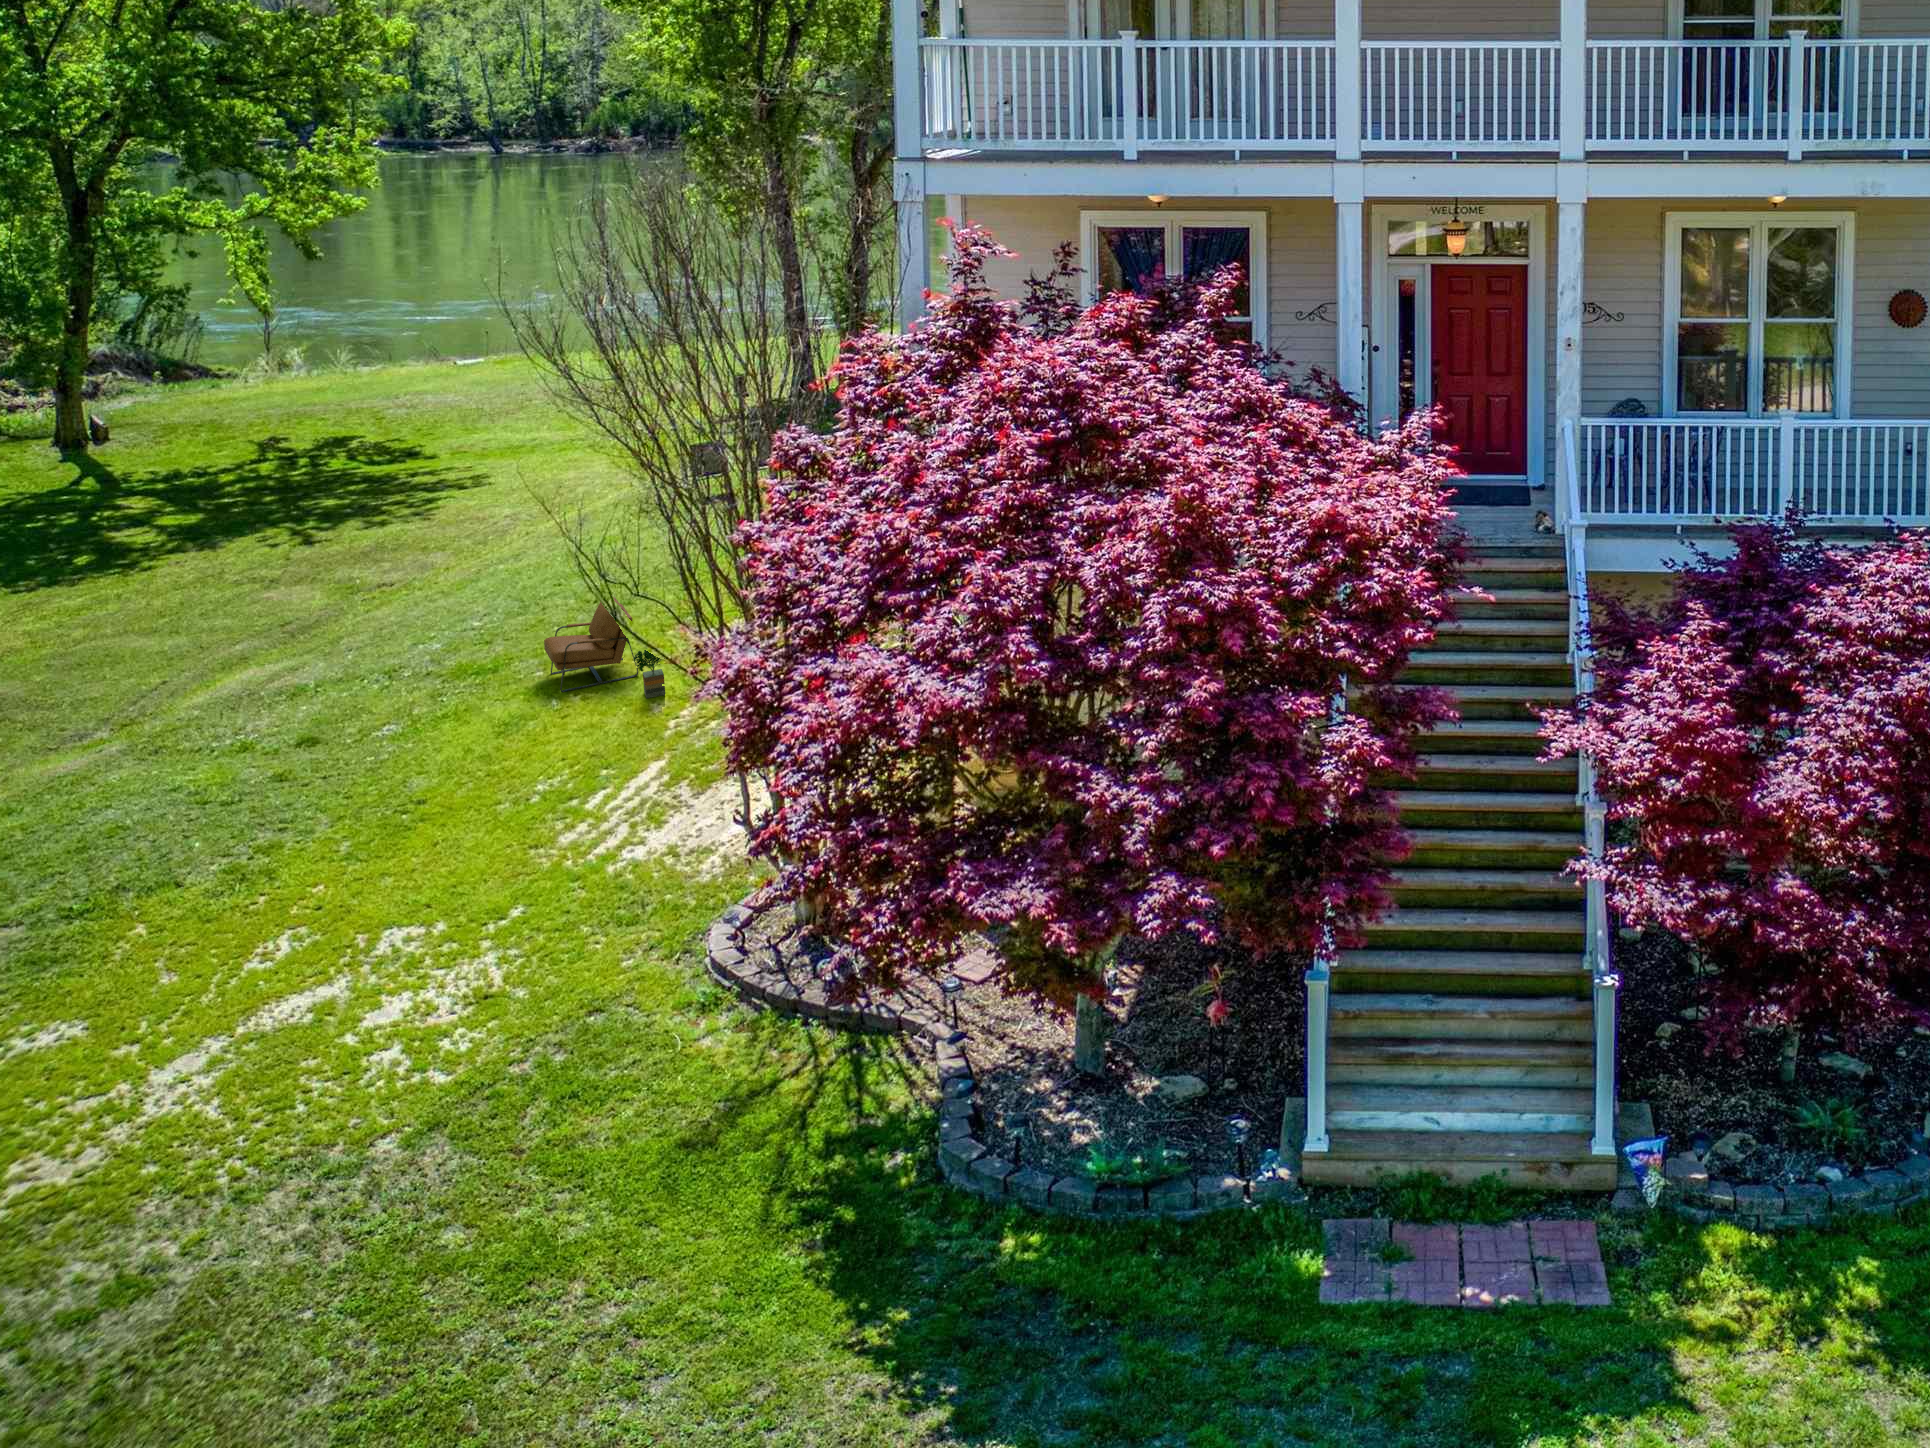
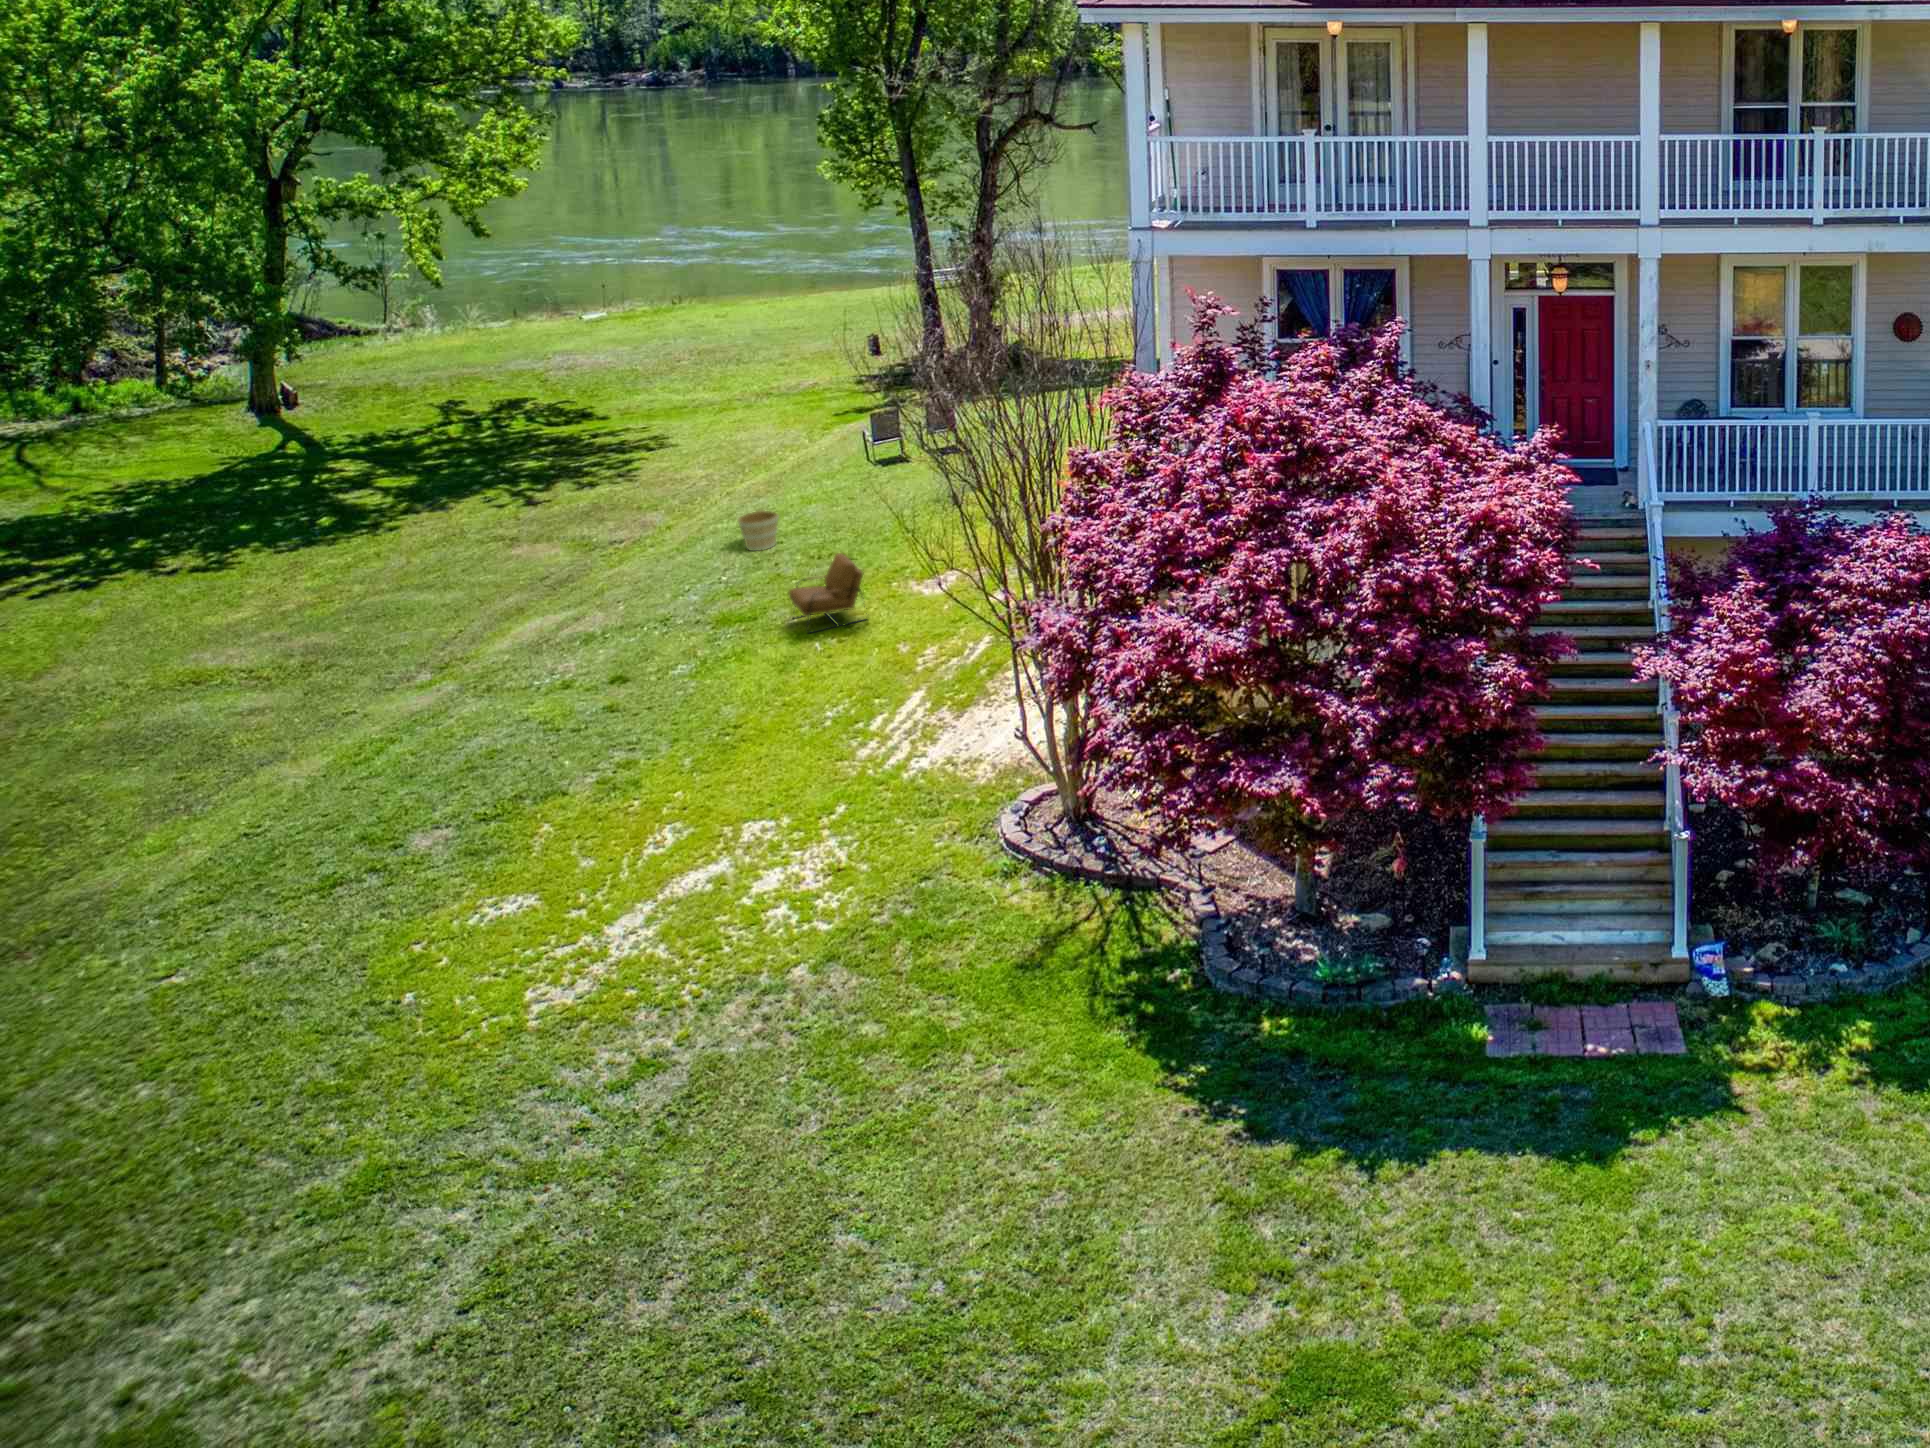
wooden bucket: none [516,549,567,596] -> present [738,510,779,551]
potted tree: present [633,650,665,698] -> none [870,595,902,638]

